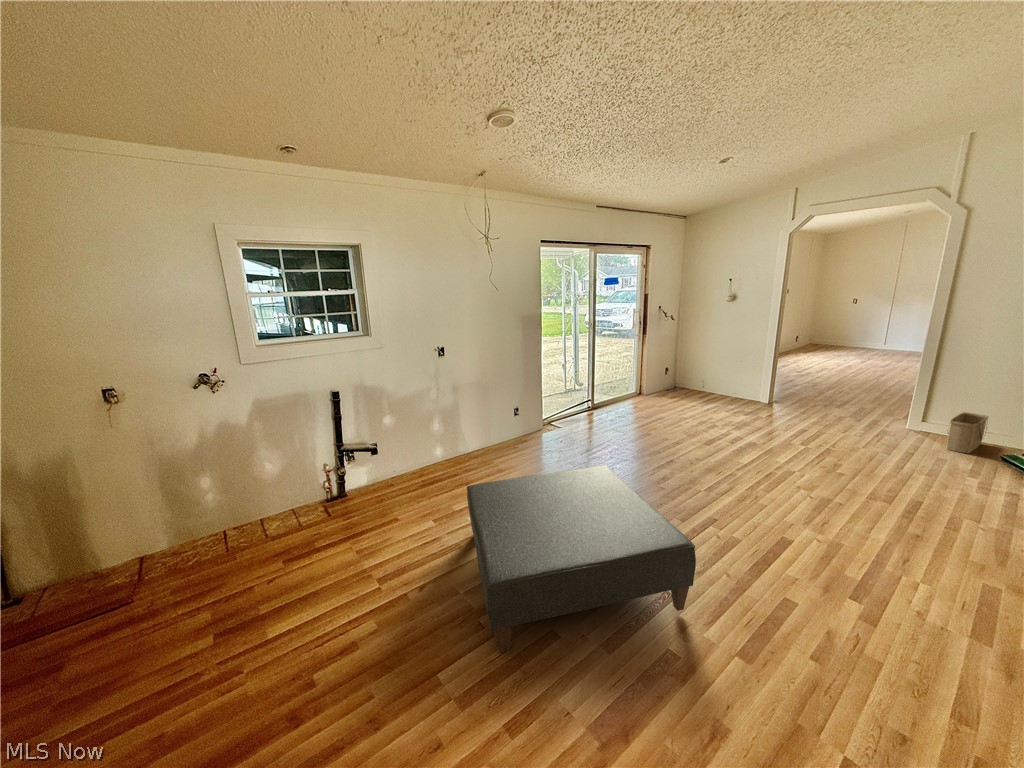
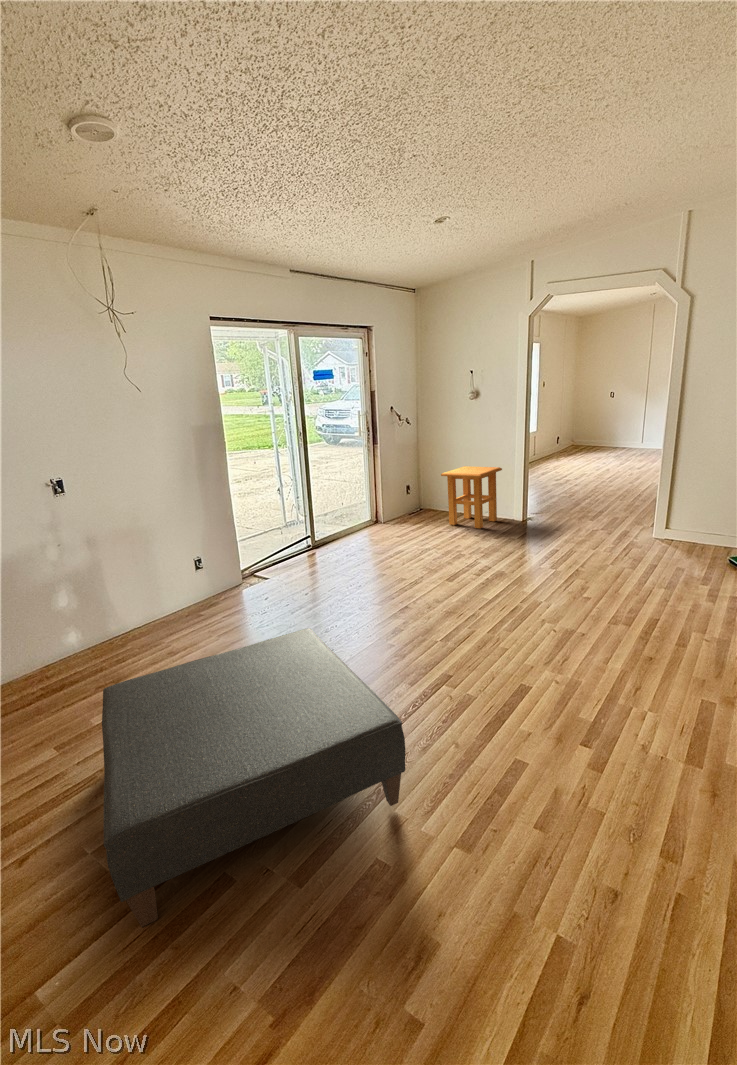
side table: none [699,354,754,406] -> present [441,466,502,529]
basket: present [947,412,988,453] -> none [686,515,721,559]

